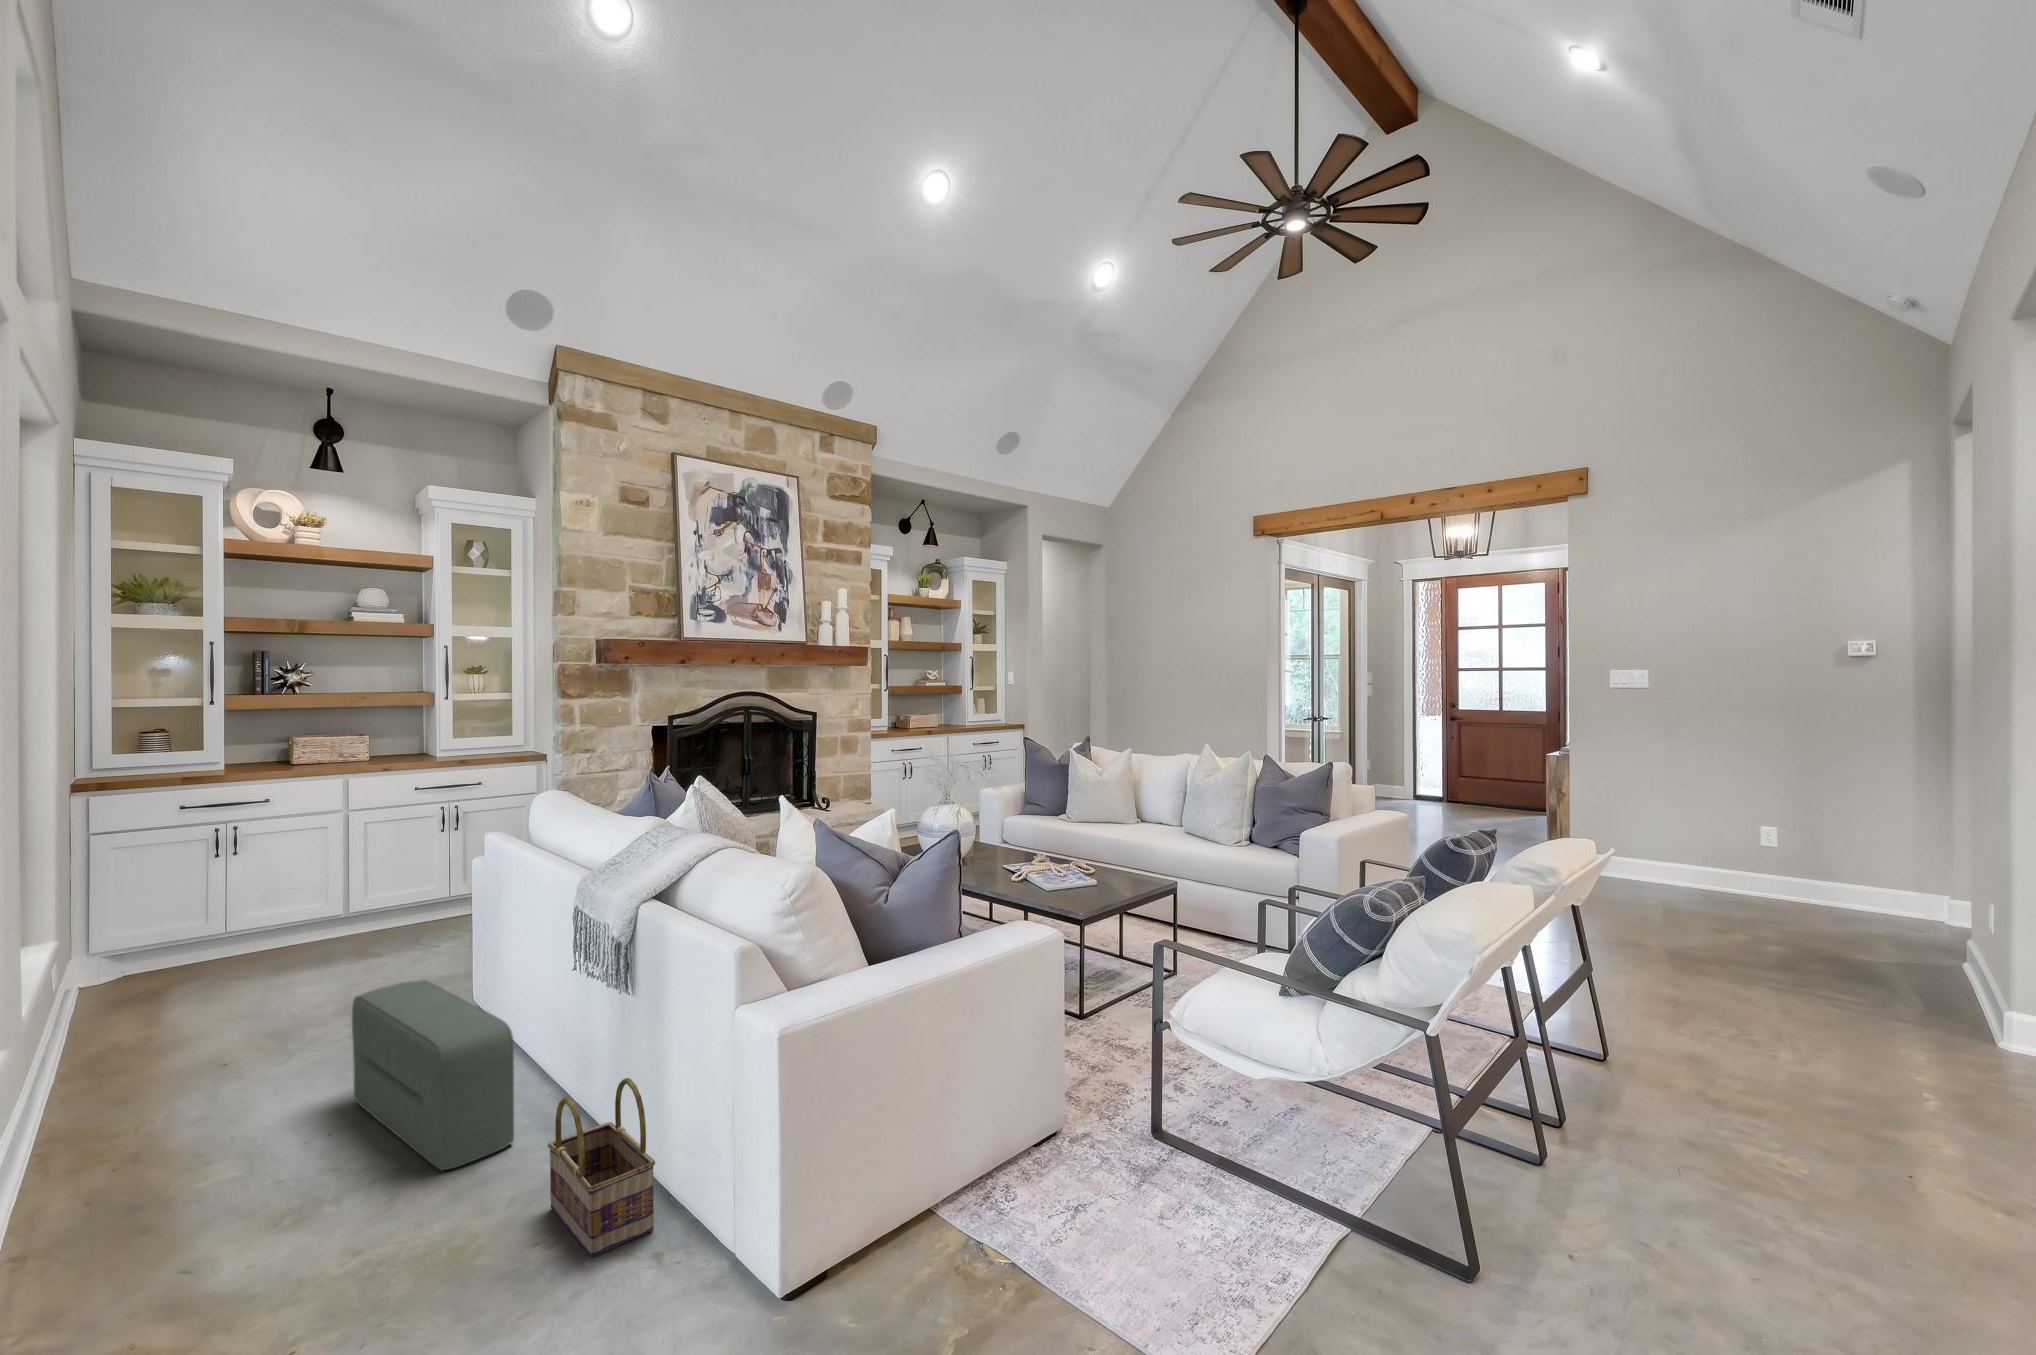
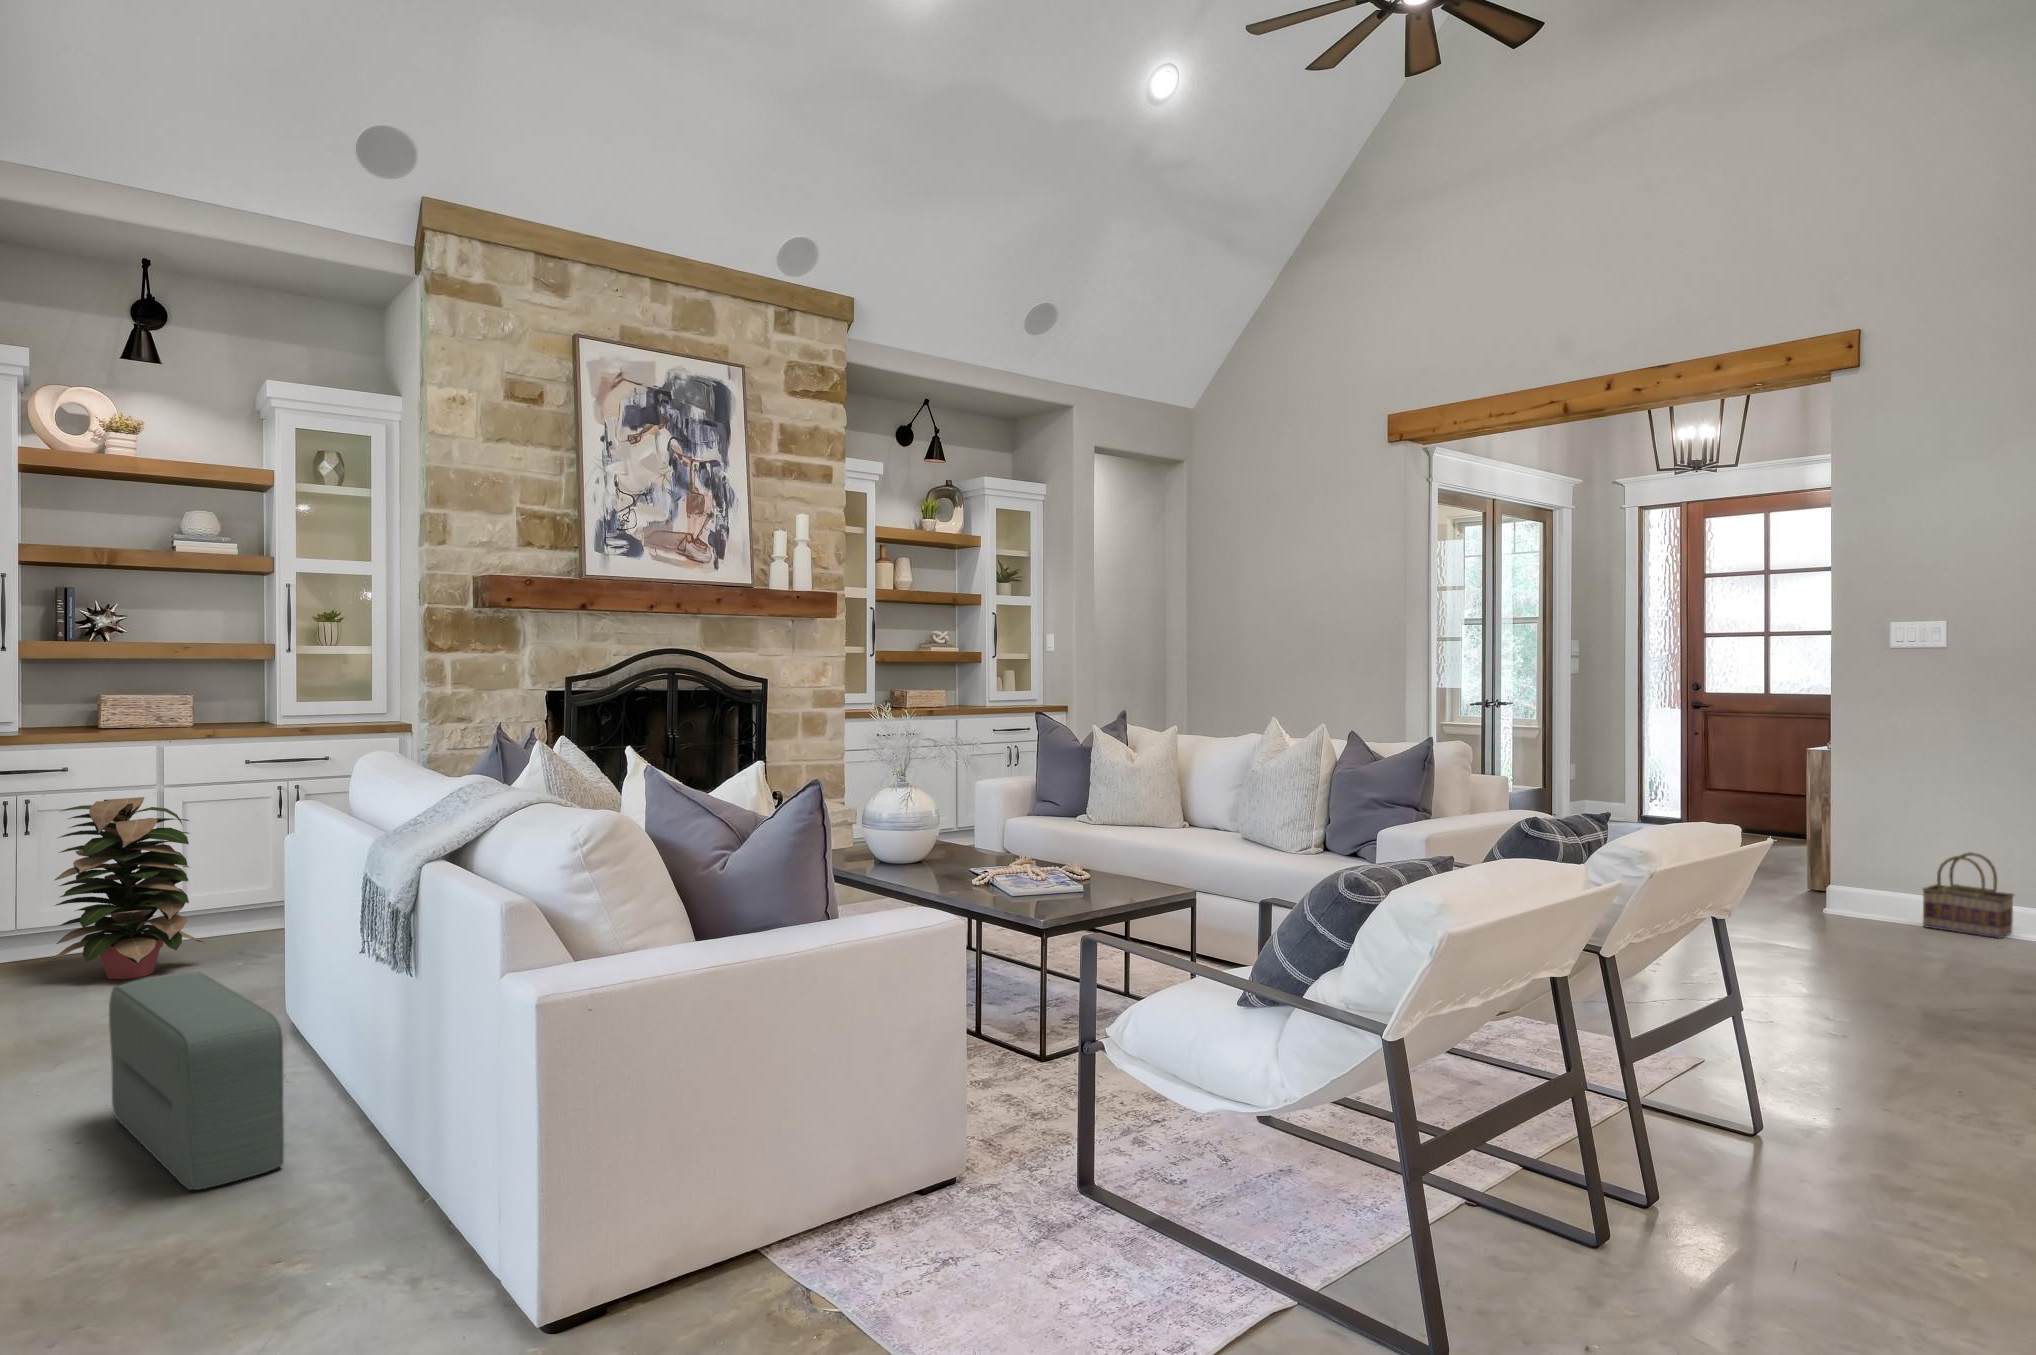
decorative plant: none [259,821,389,968] -> present [48,797,203,979]
basket: present [548,1078,655,1257] -> present [1923,852,2014,938]

